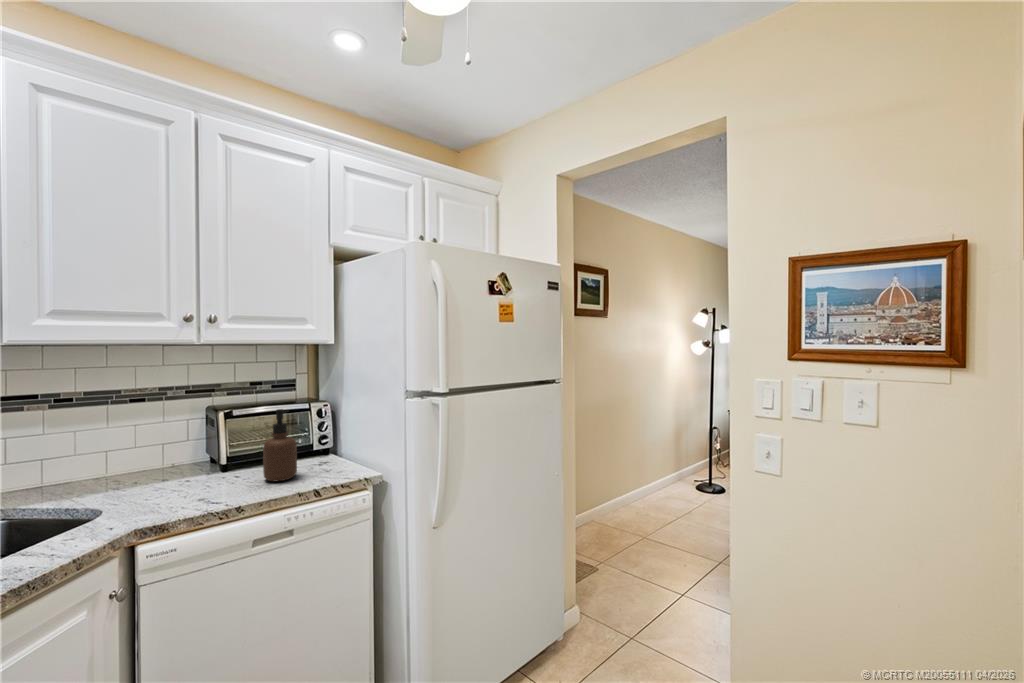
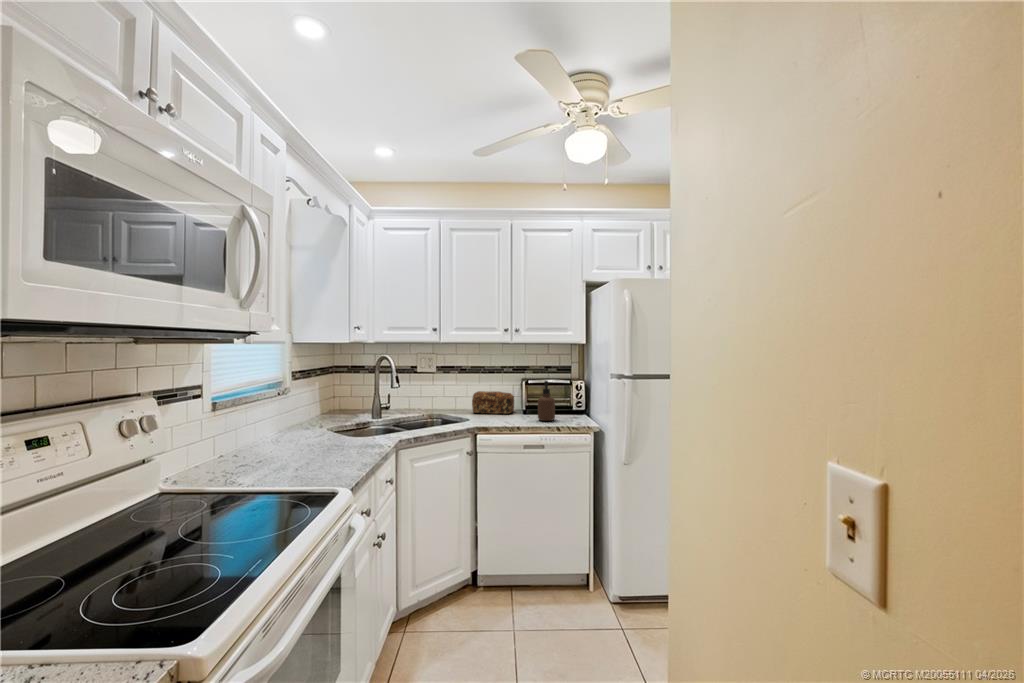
bread loaf: none [93,437,194,490] -> present [472,391,514,414]

